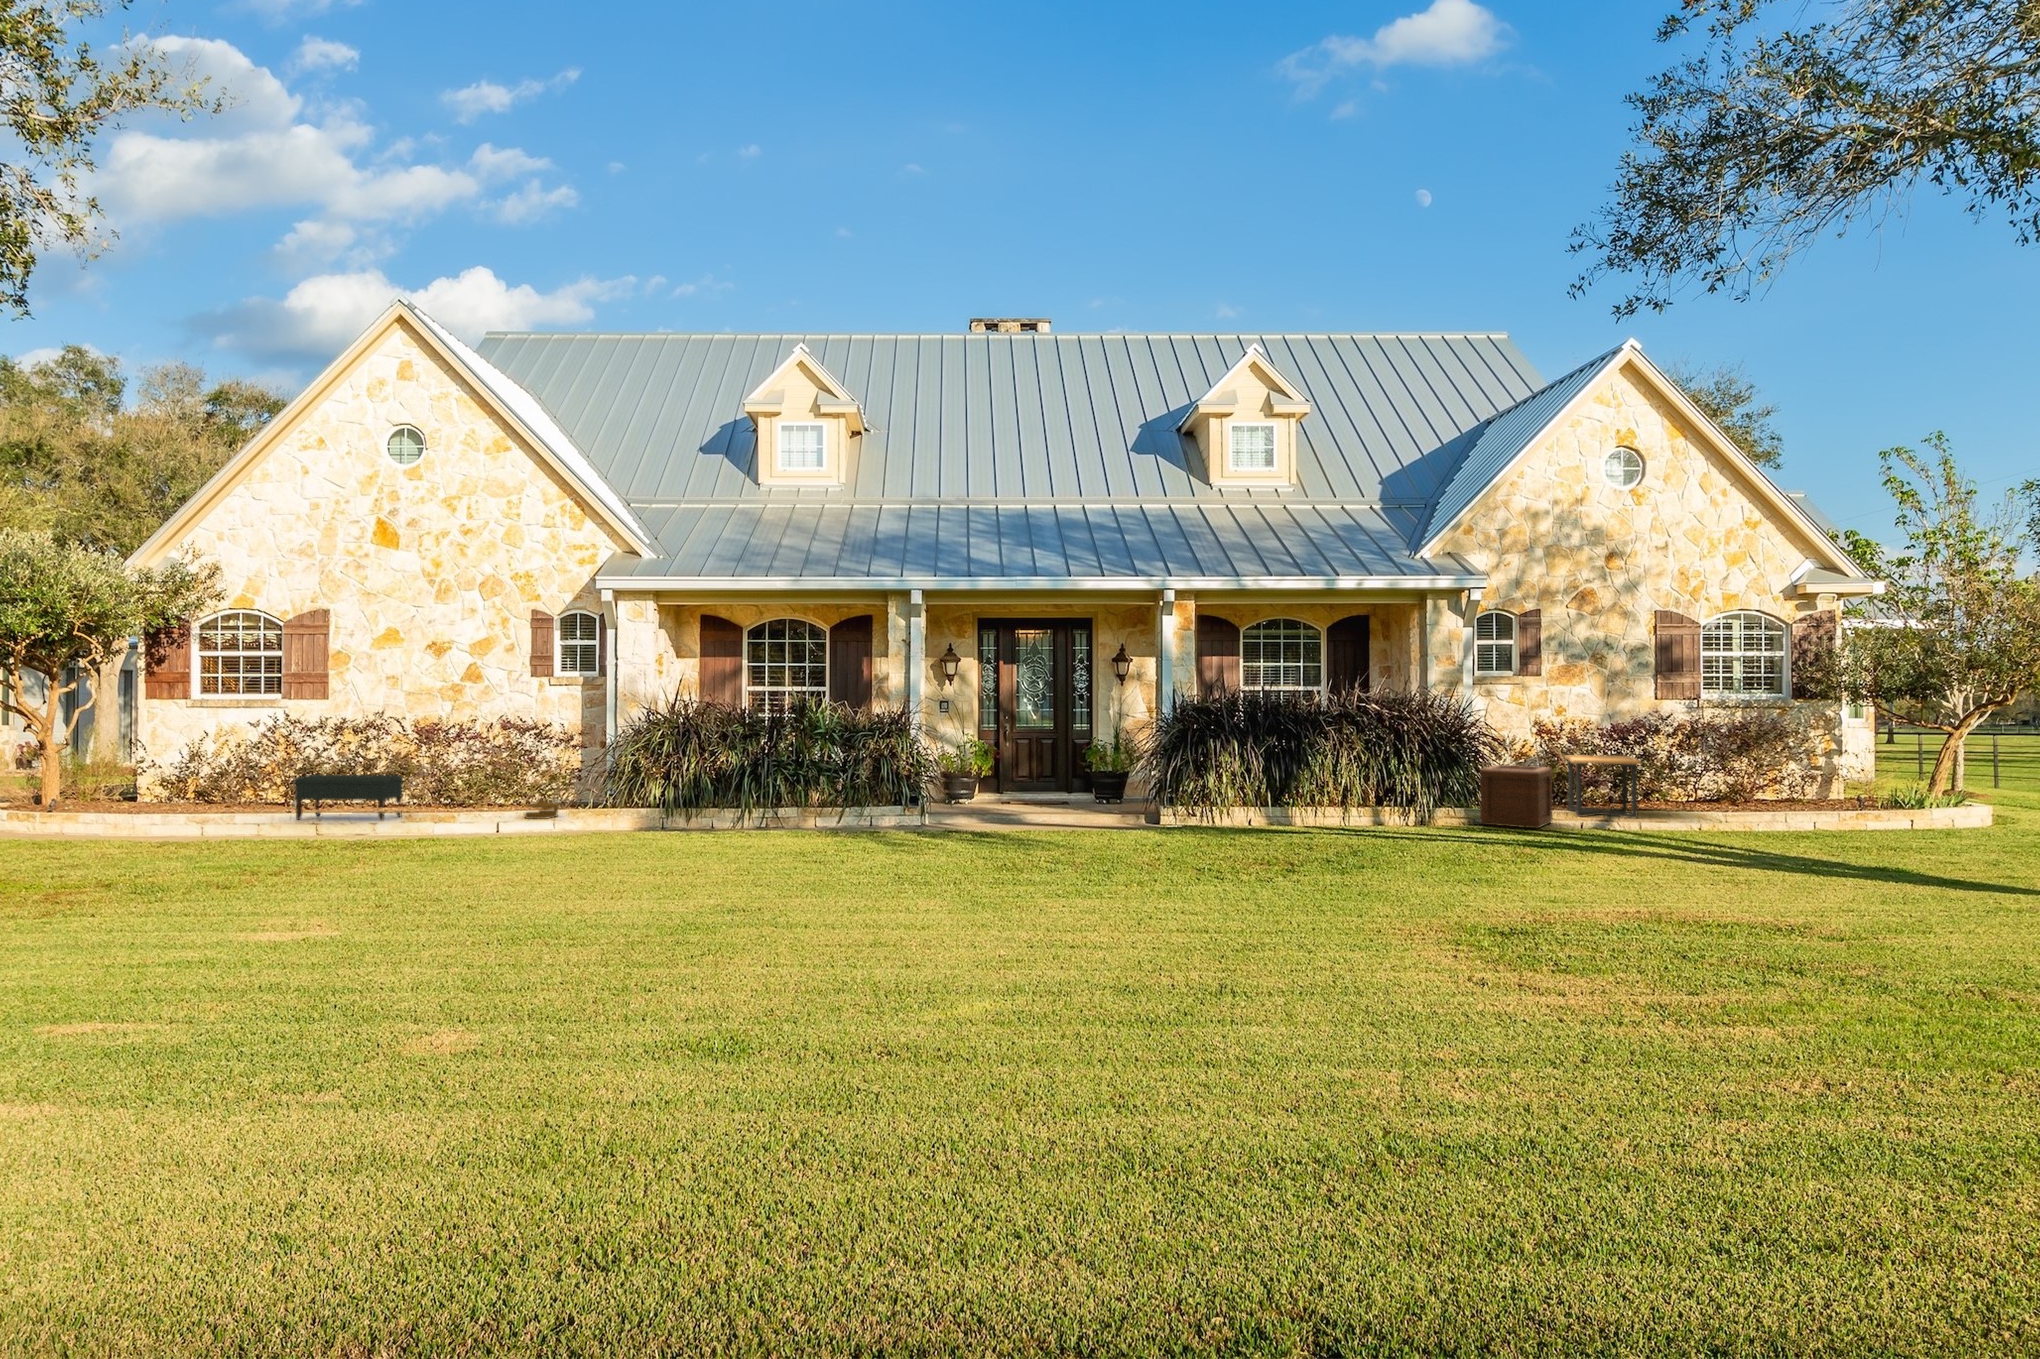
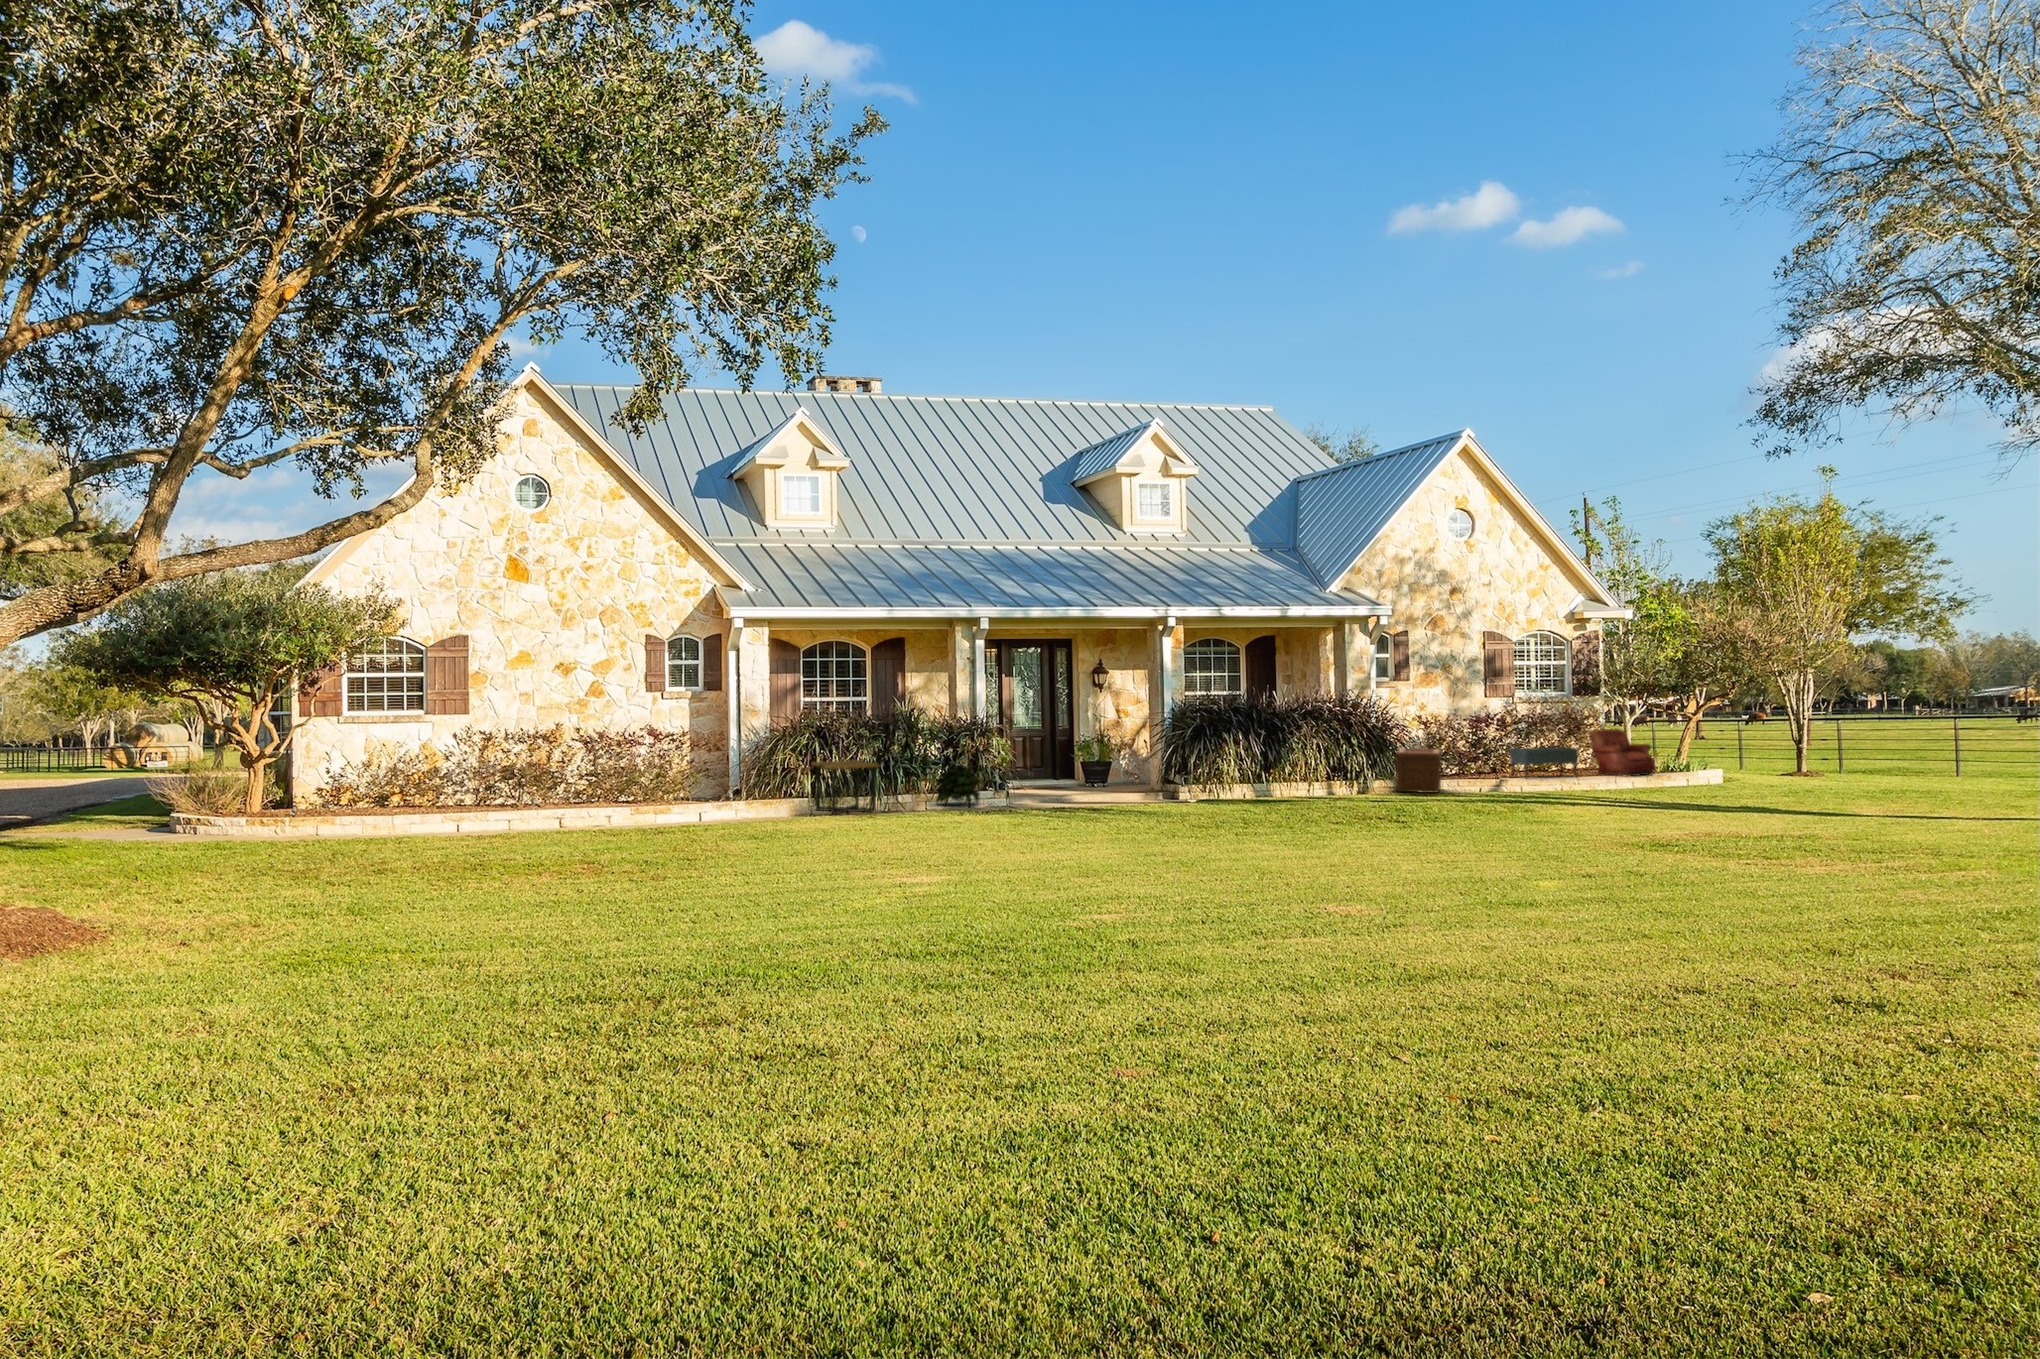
armchair: none [1811,743,1914,813] -> present [1589,728,1656,776]
side table: present [1565,755,1641,818] -> present [812,760,879,815]
potted plant: none [829,771,892,824] -> present [936,765,980,804]
bench: present [294,774,403,821] -> present [1510,746,1578,779]
woven basket: present [524,783,559,819] -> none [675,780,701,811]

